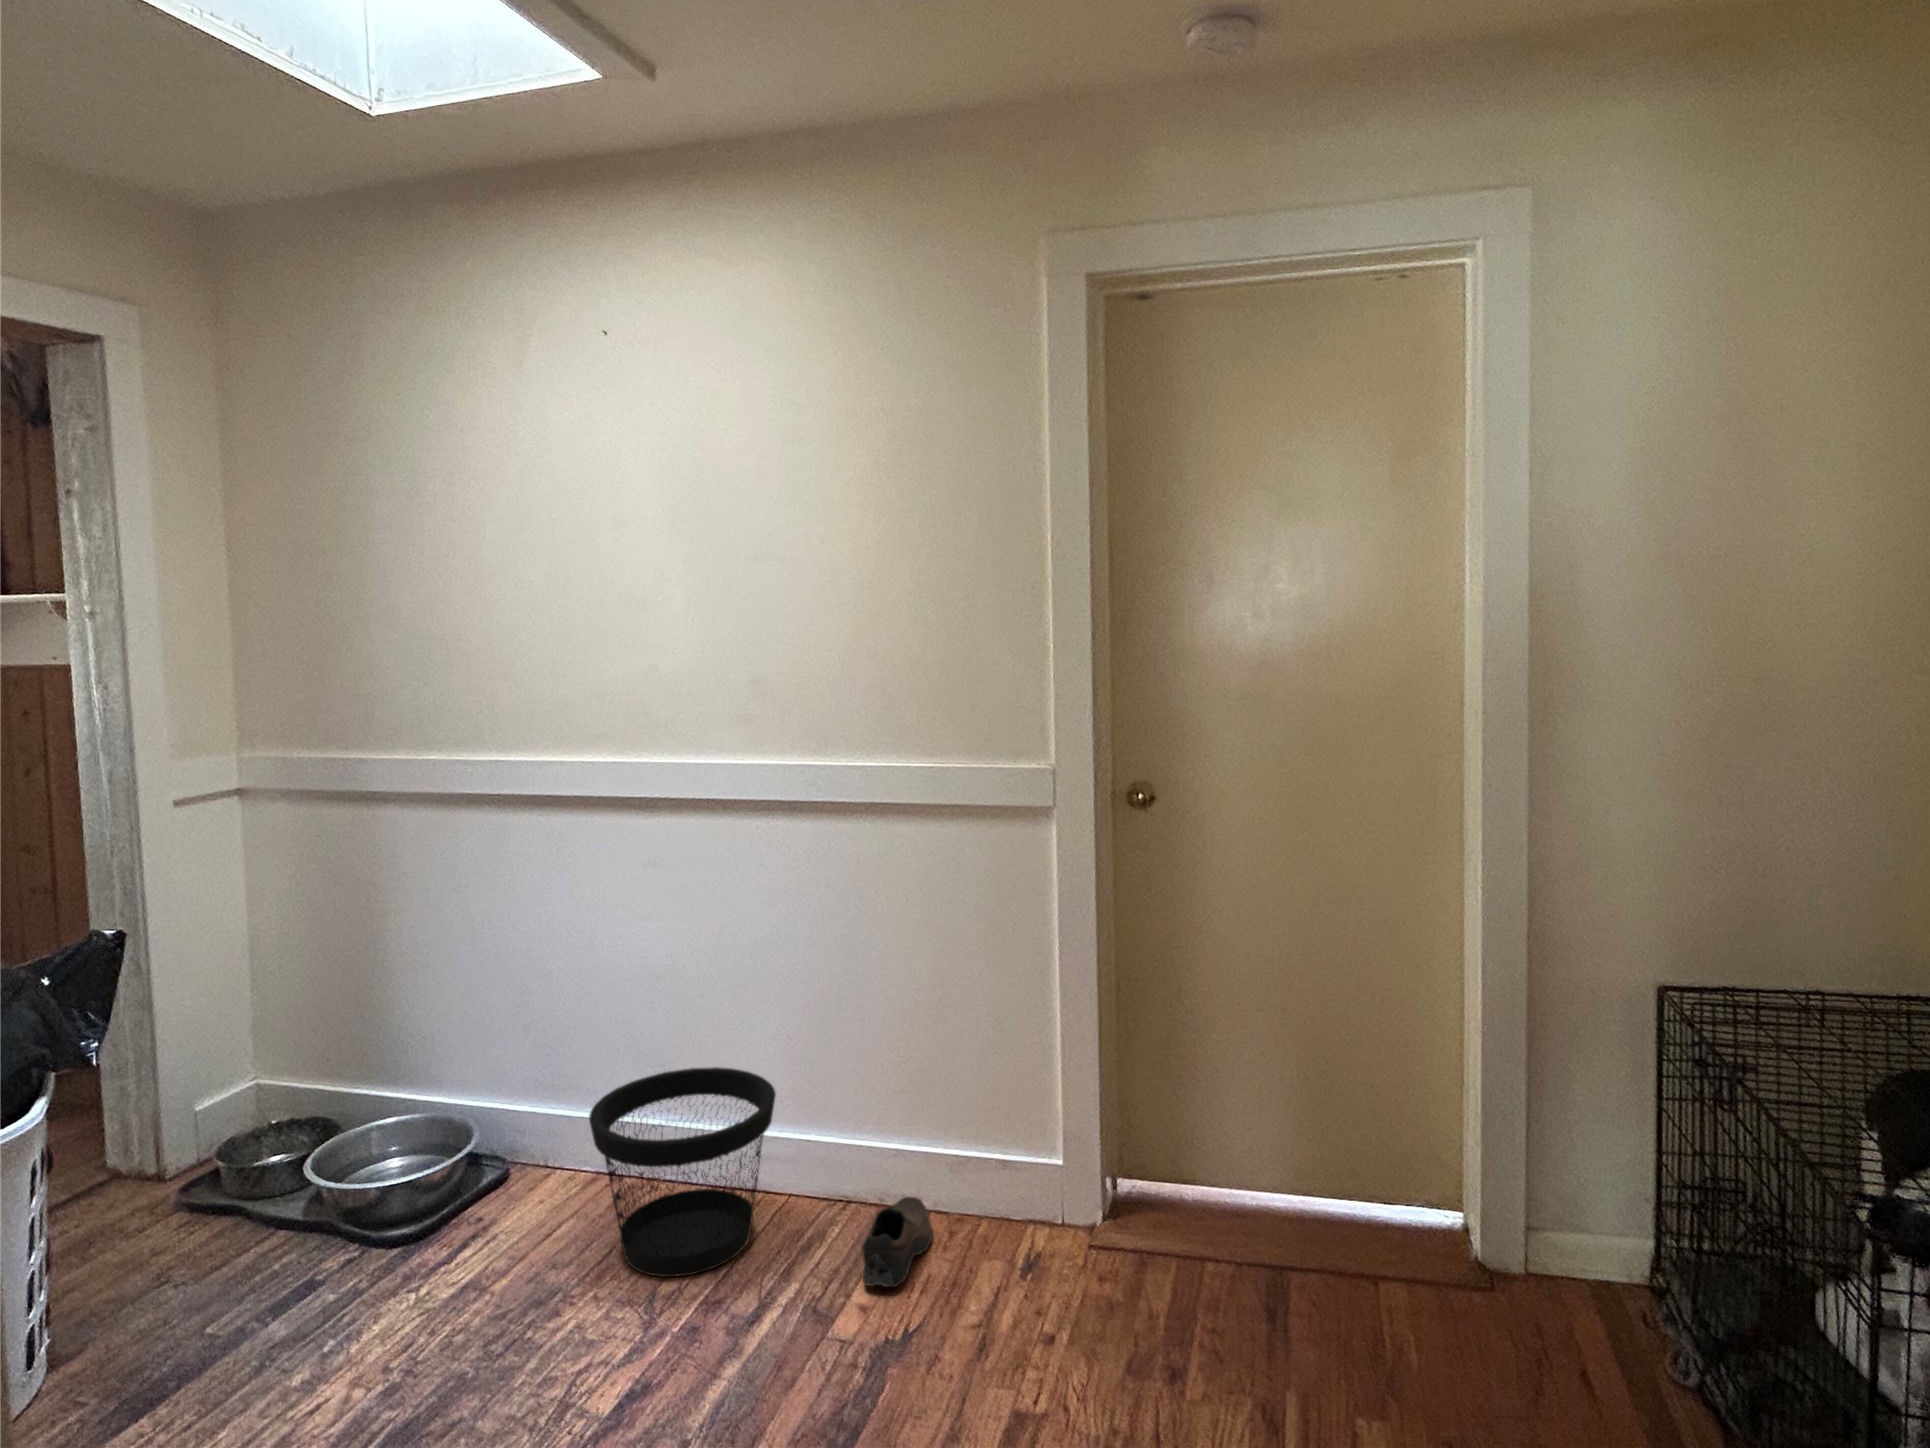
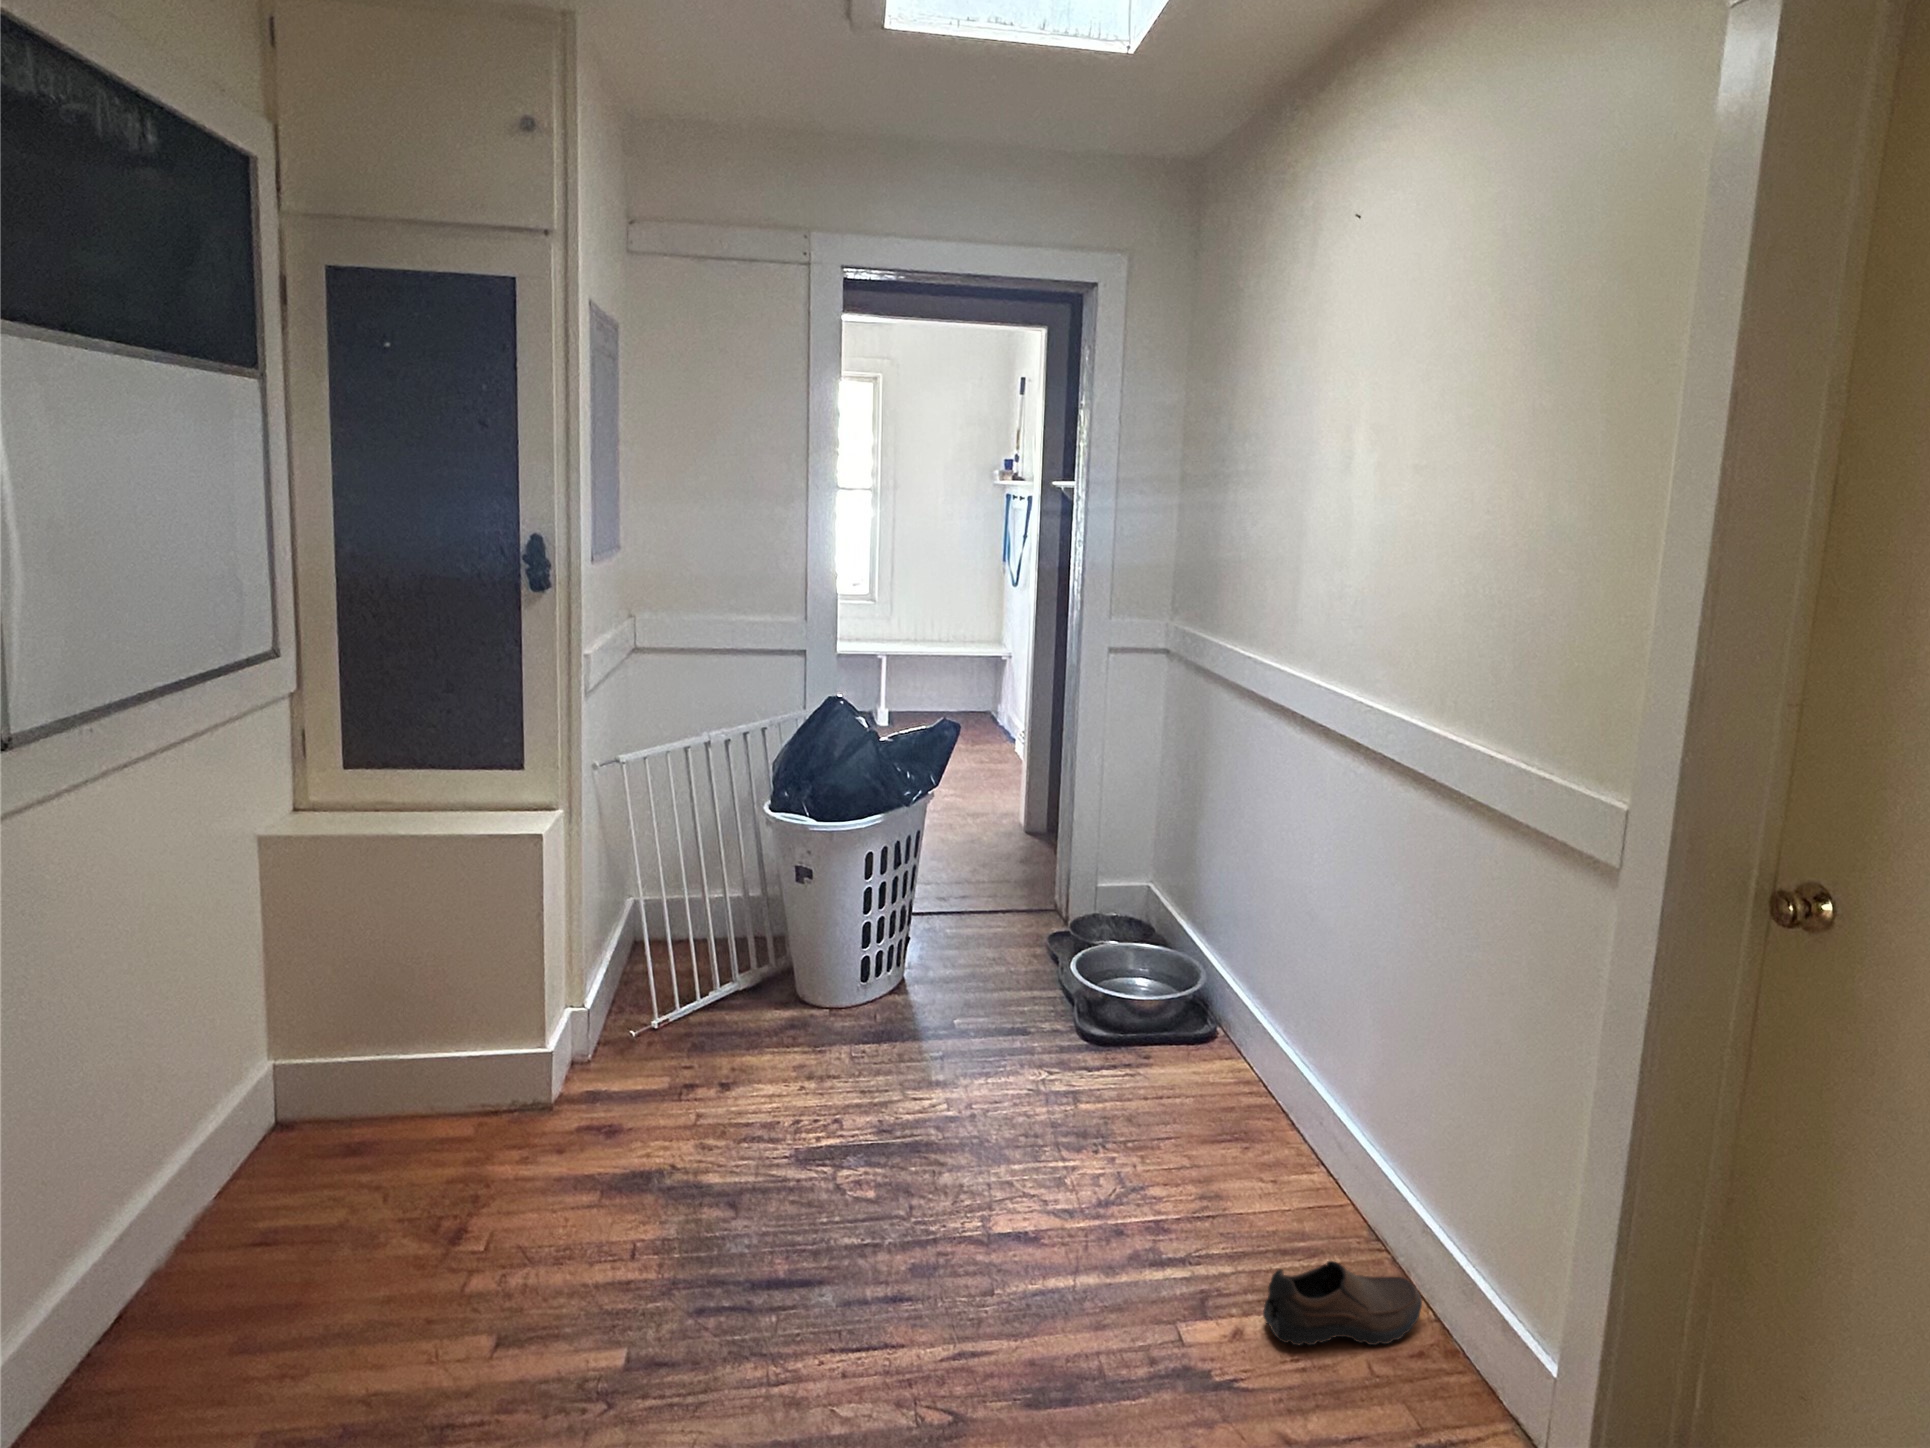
wastebasket: present [589,1067,776,1277] -> none [1141,996,1330,1211]

